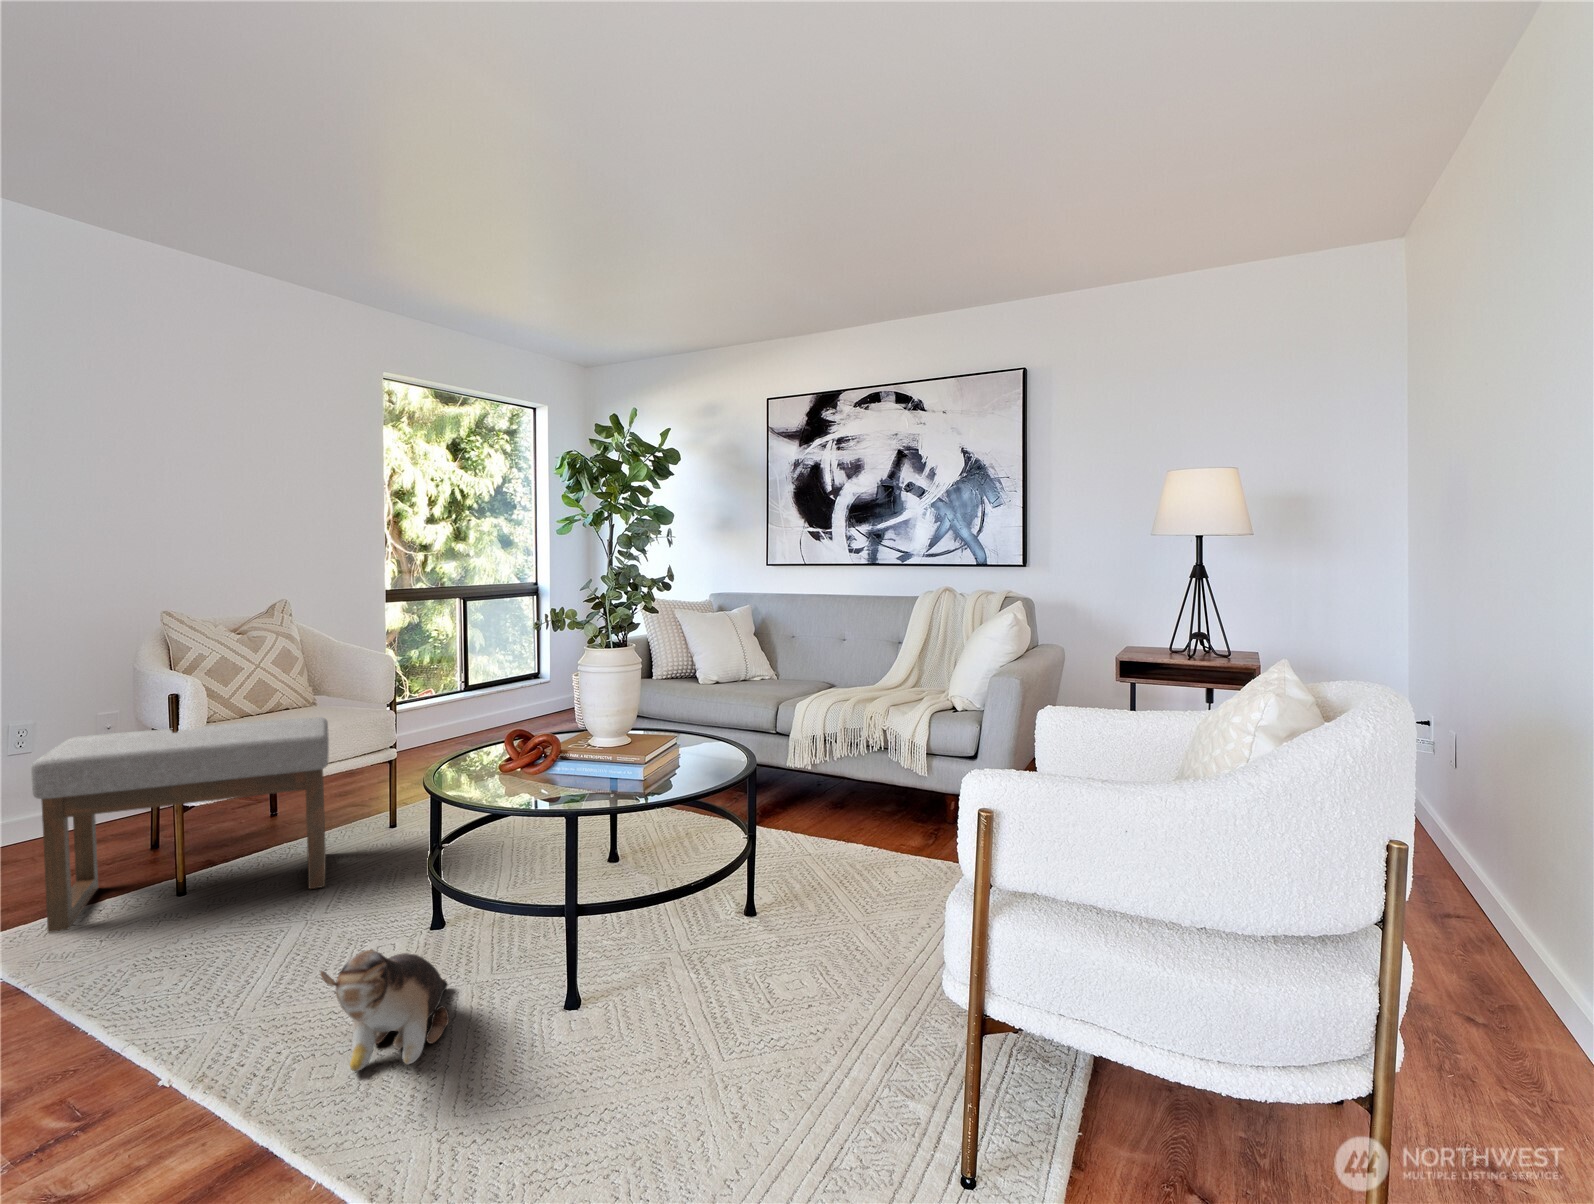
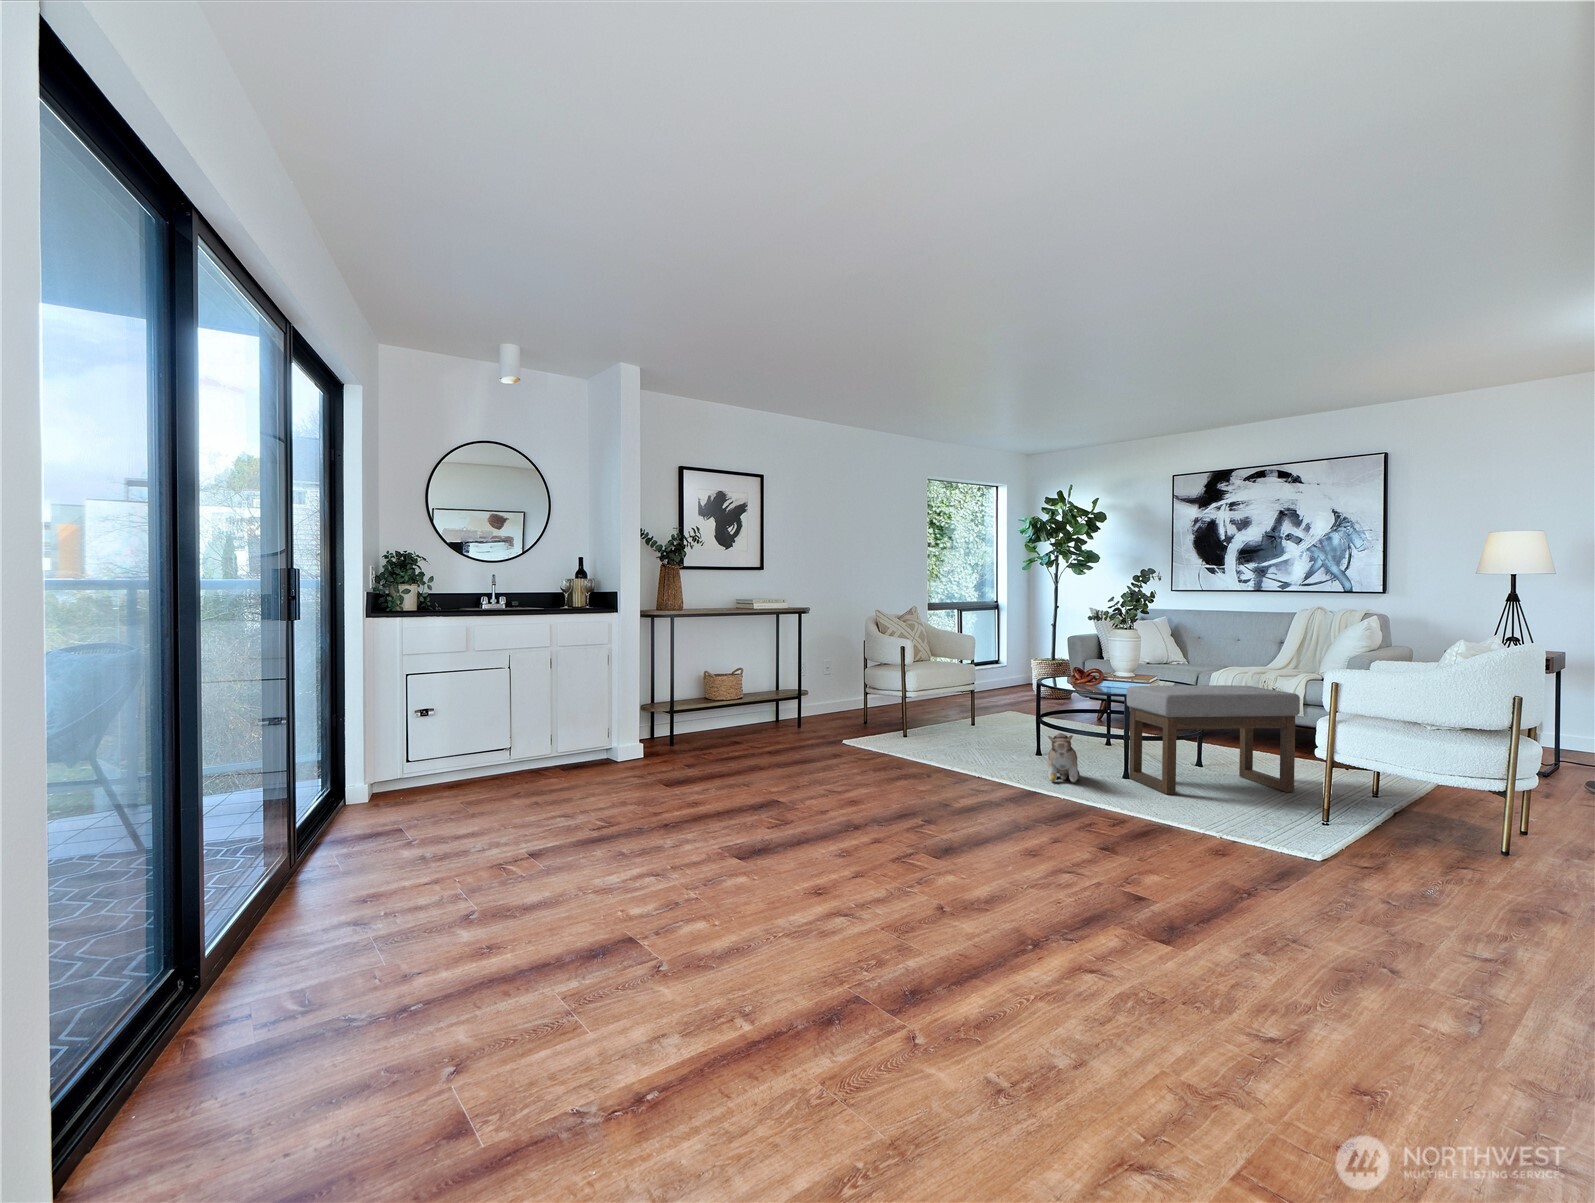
ottoman: present [31,717,329,932] -> present [1127,685,1300,794]

